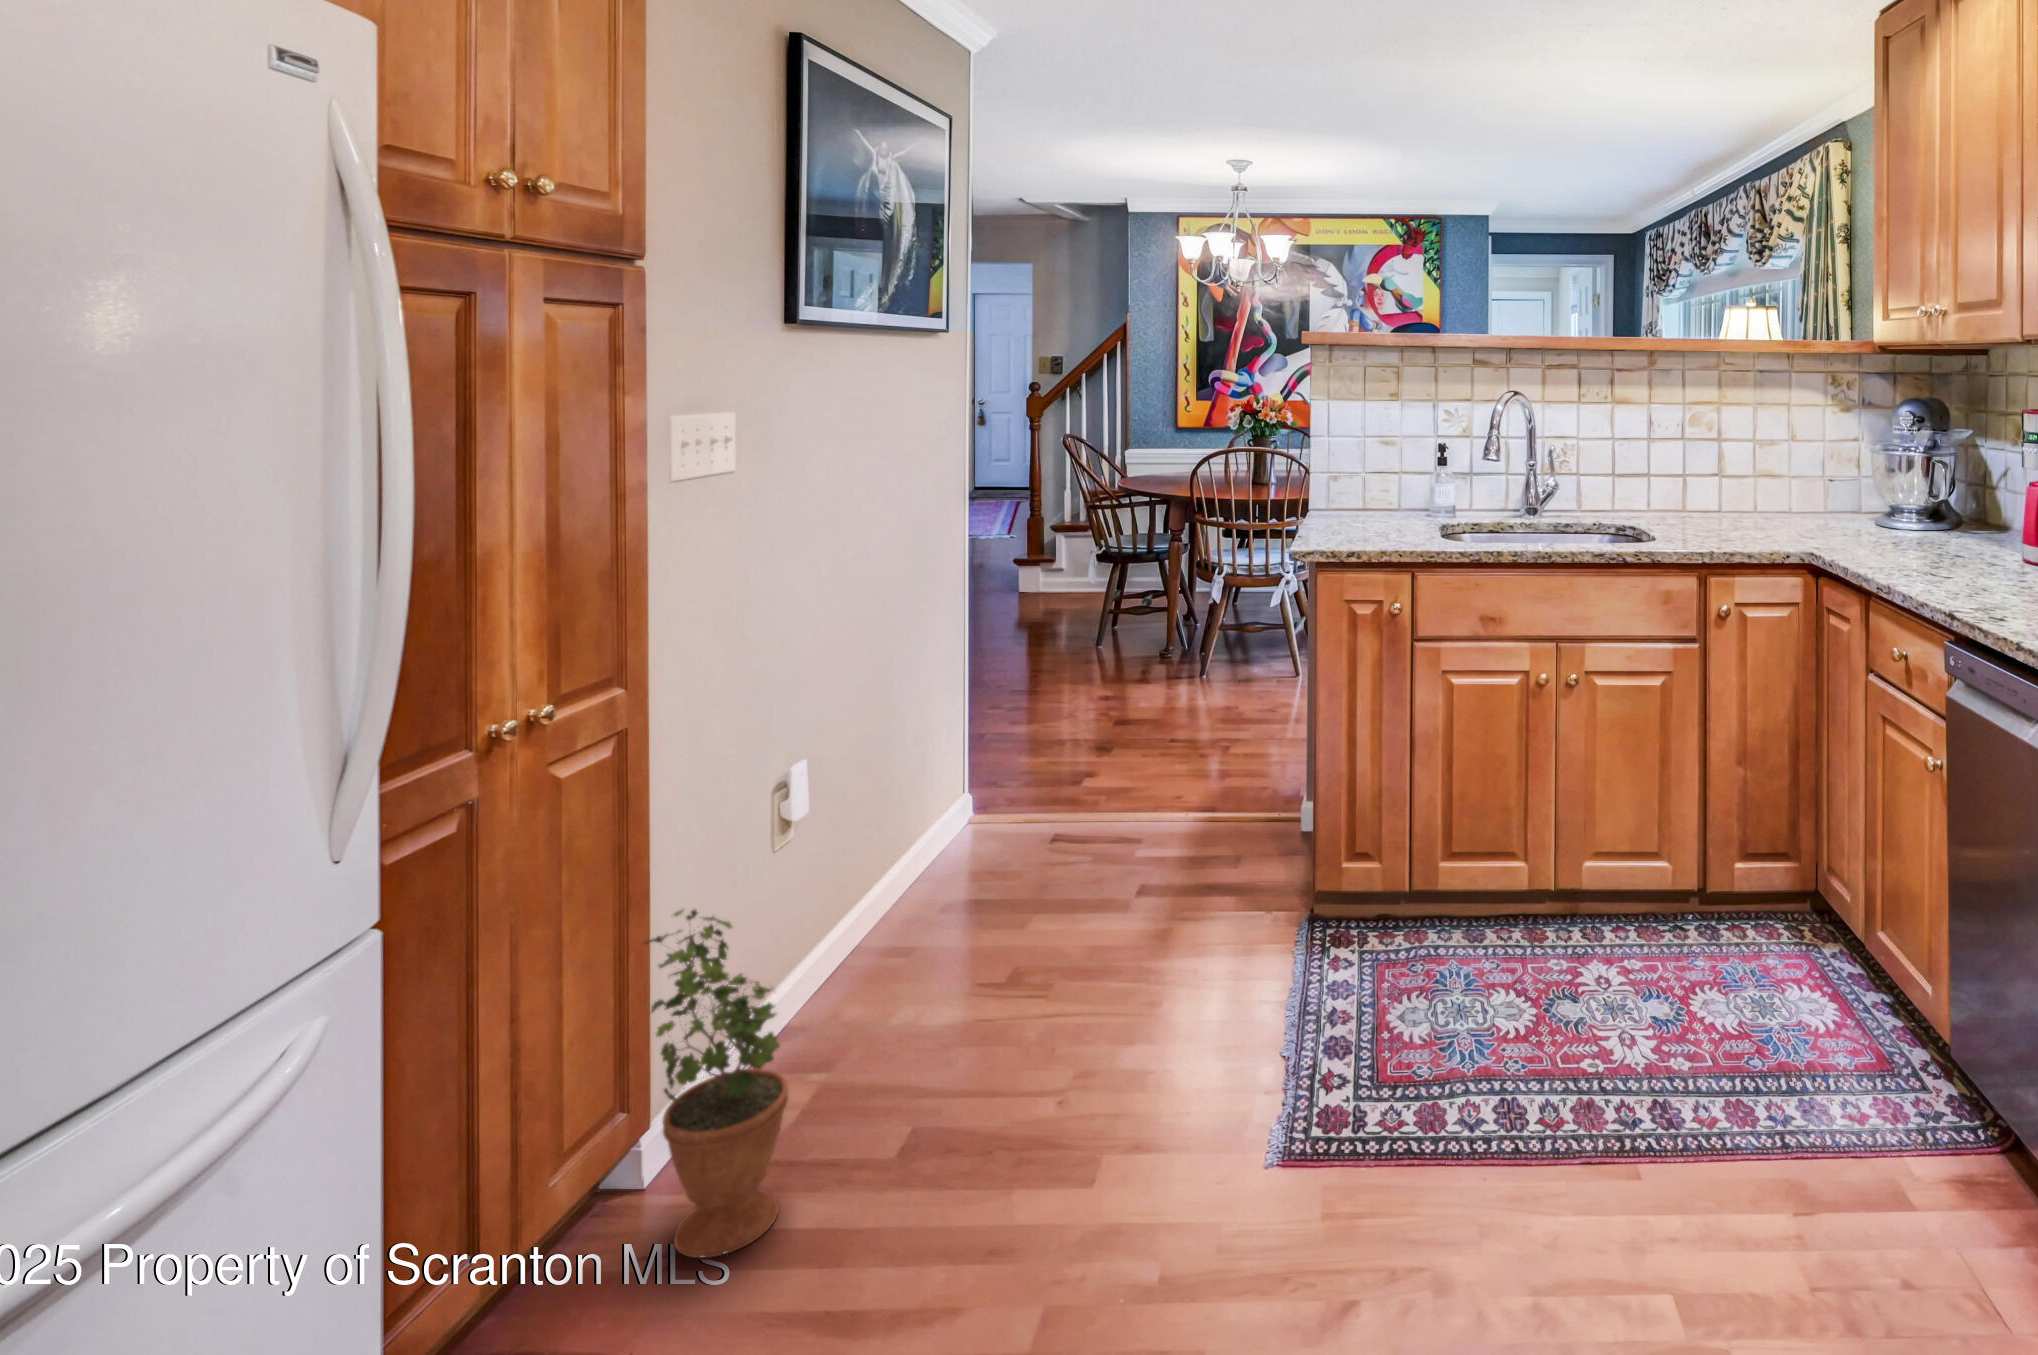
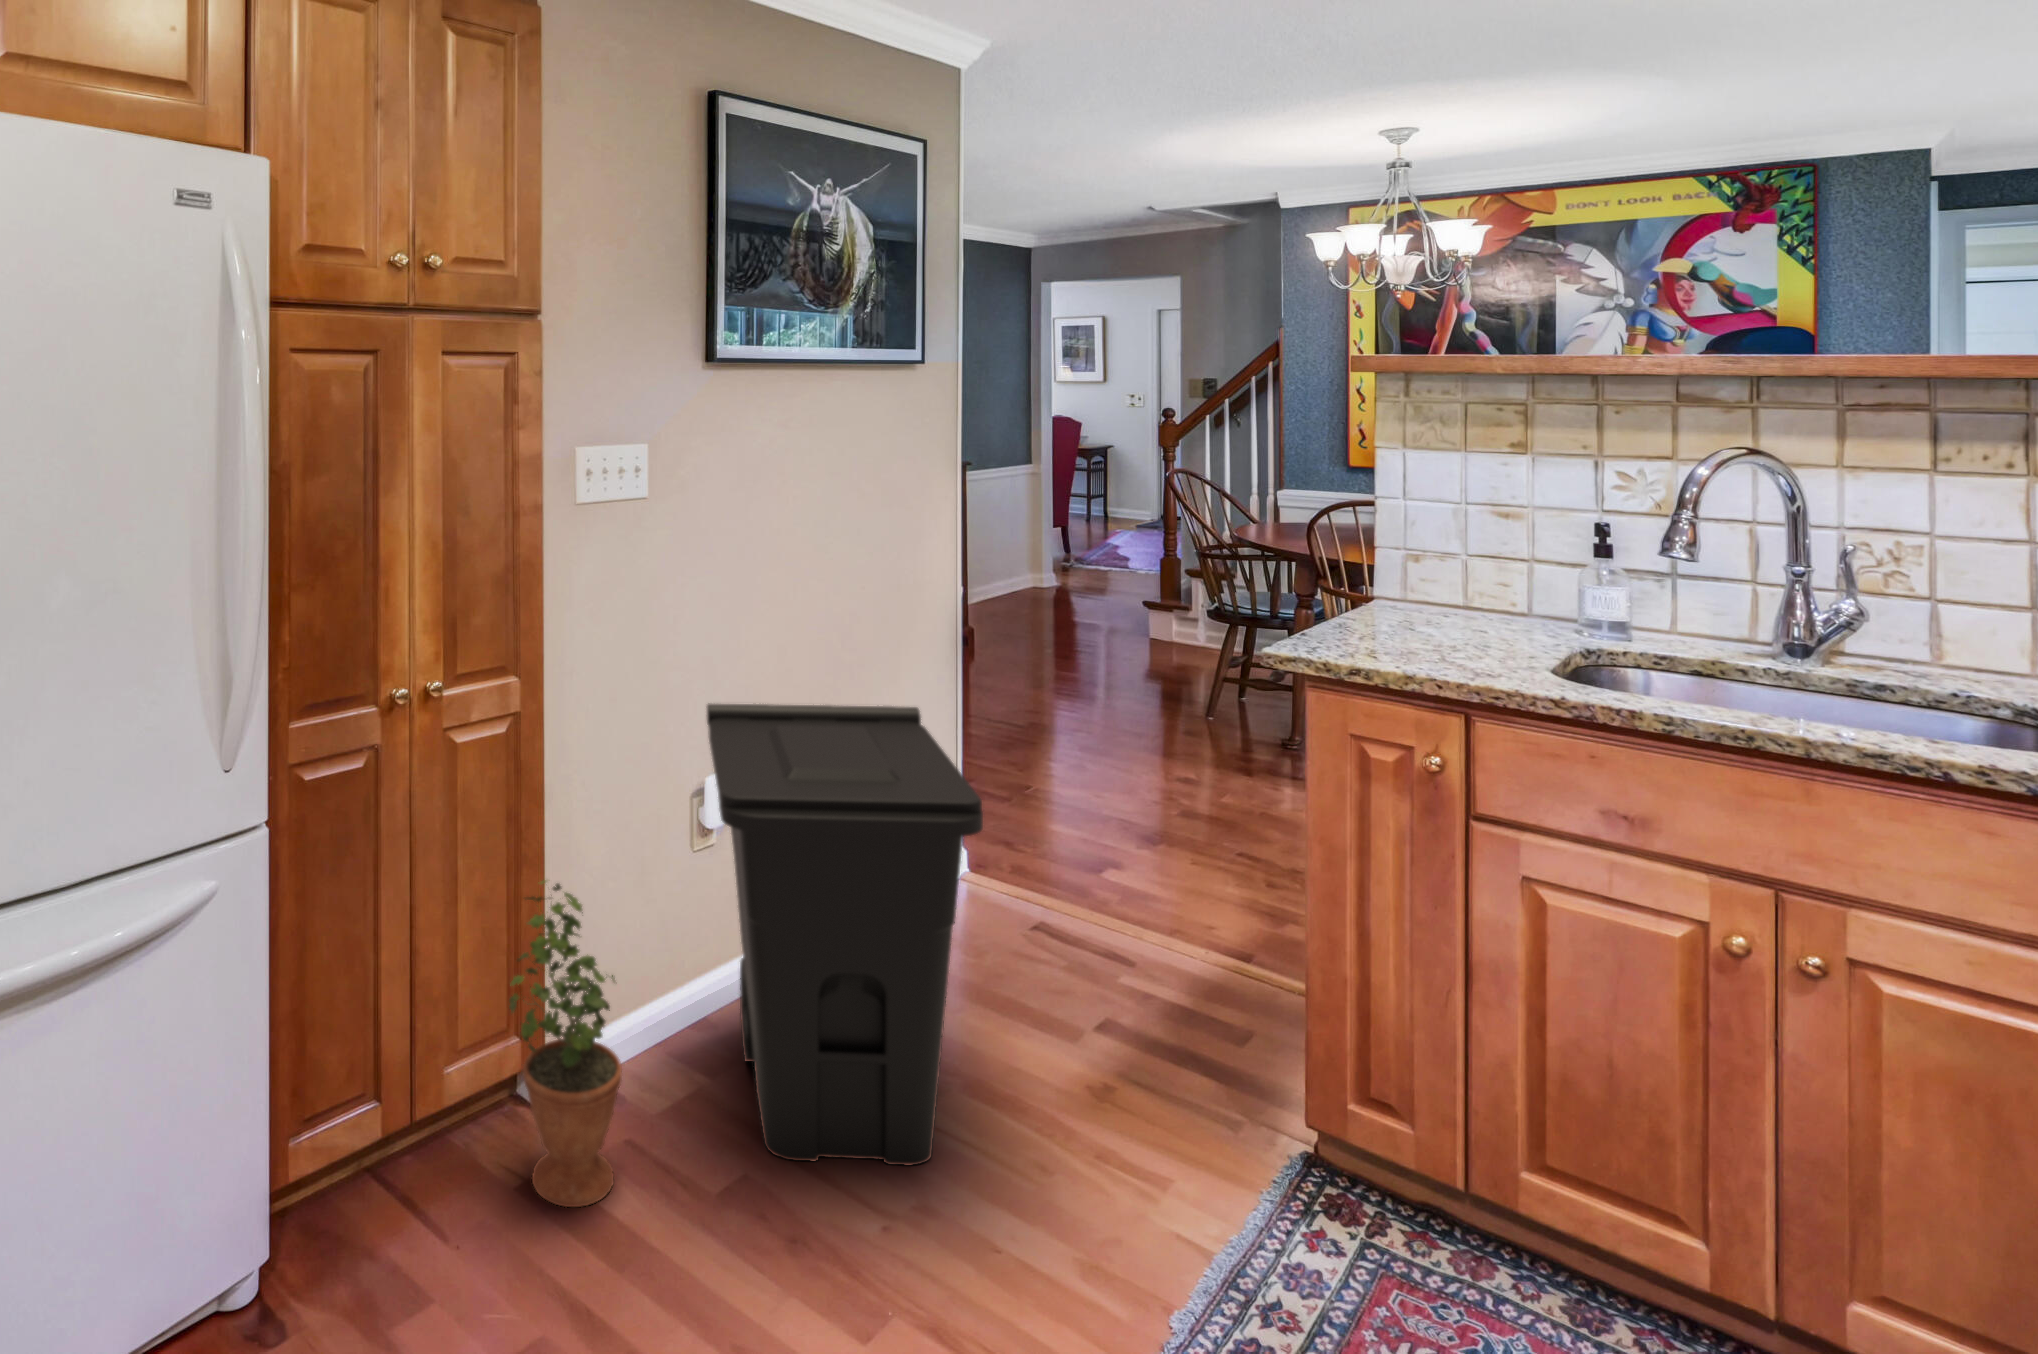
trash can: none [783,655,1113,1103] -> present [706,704,983,1165]

